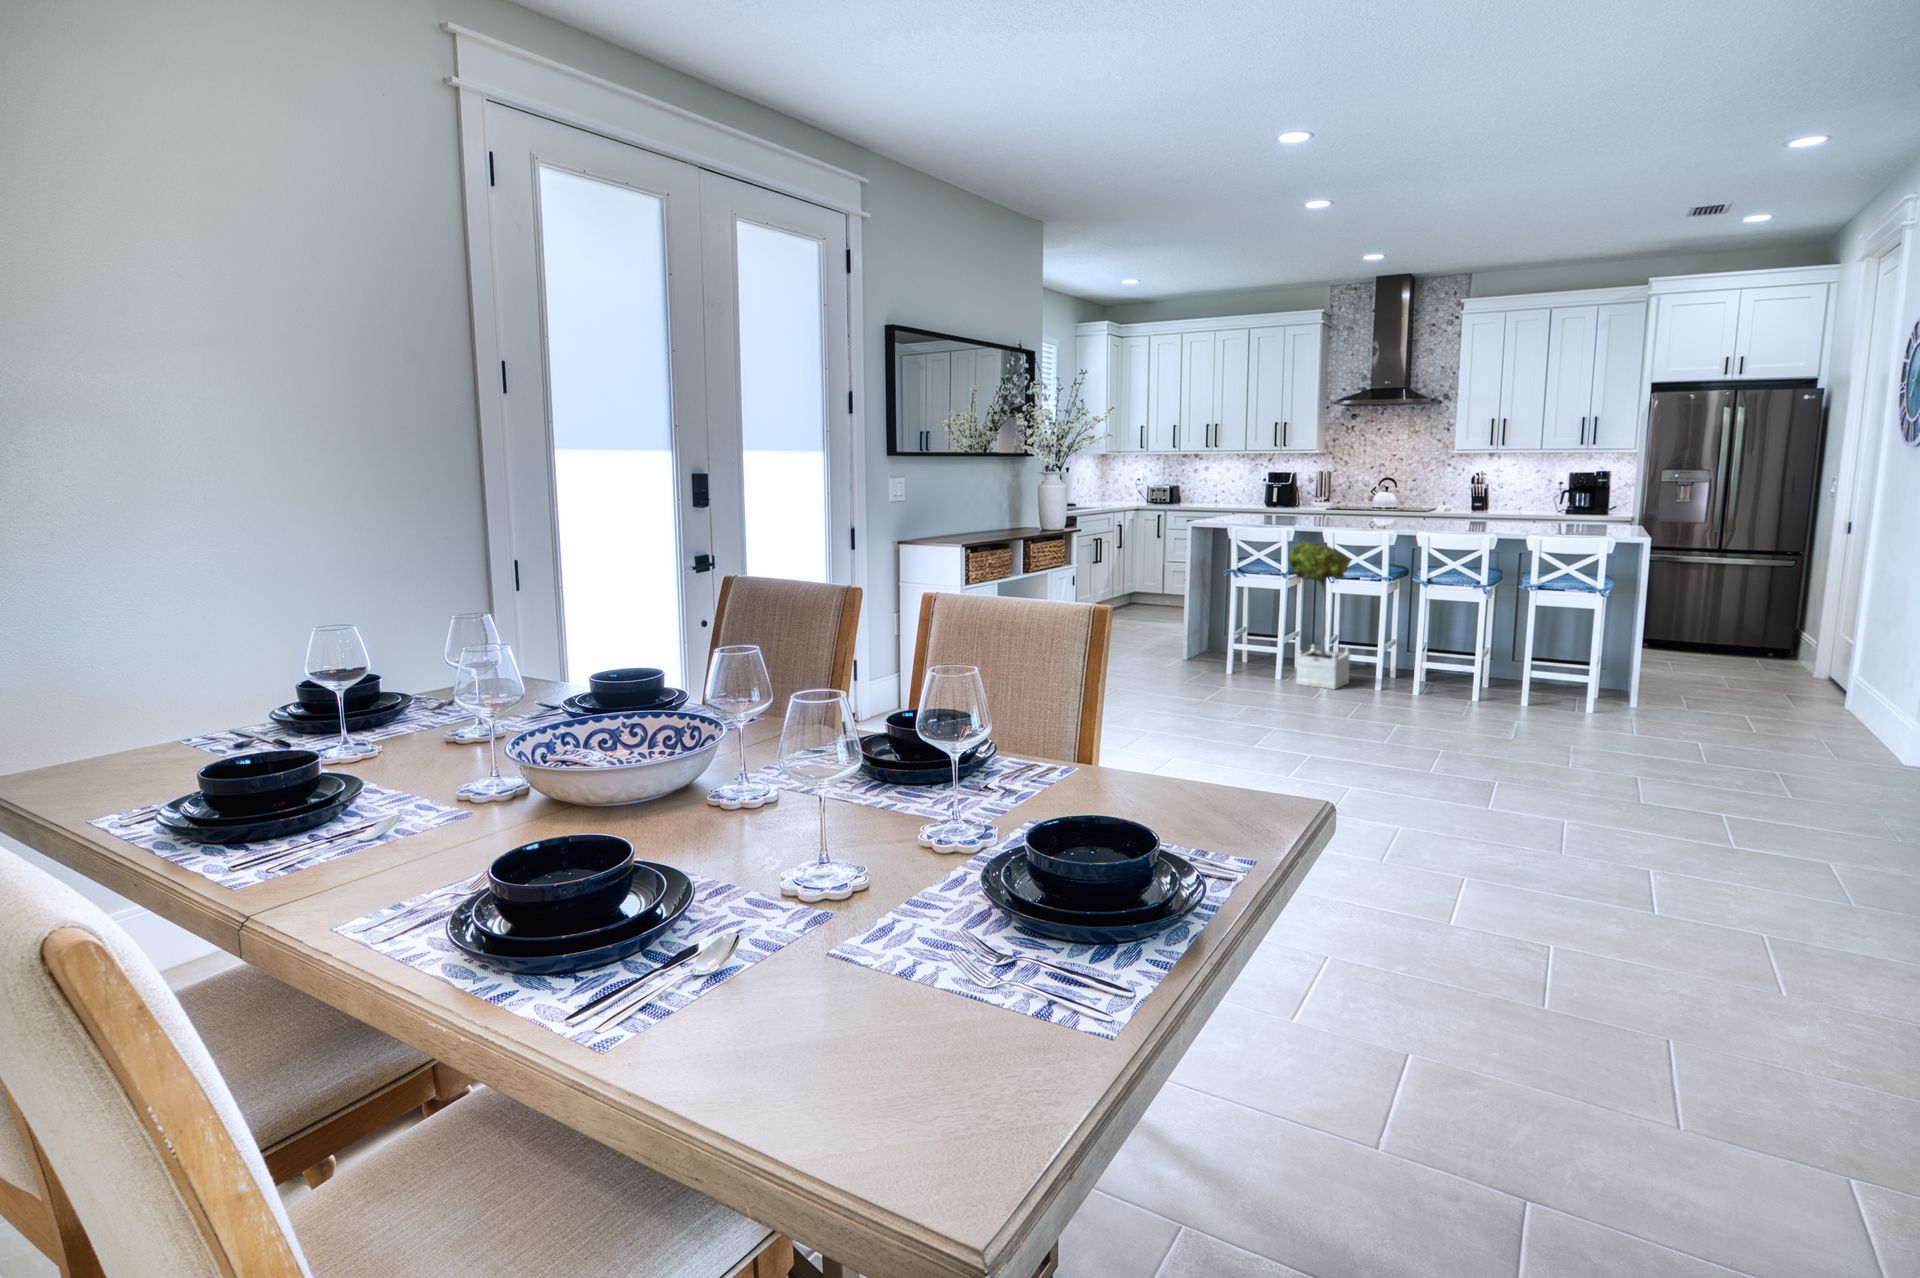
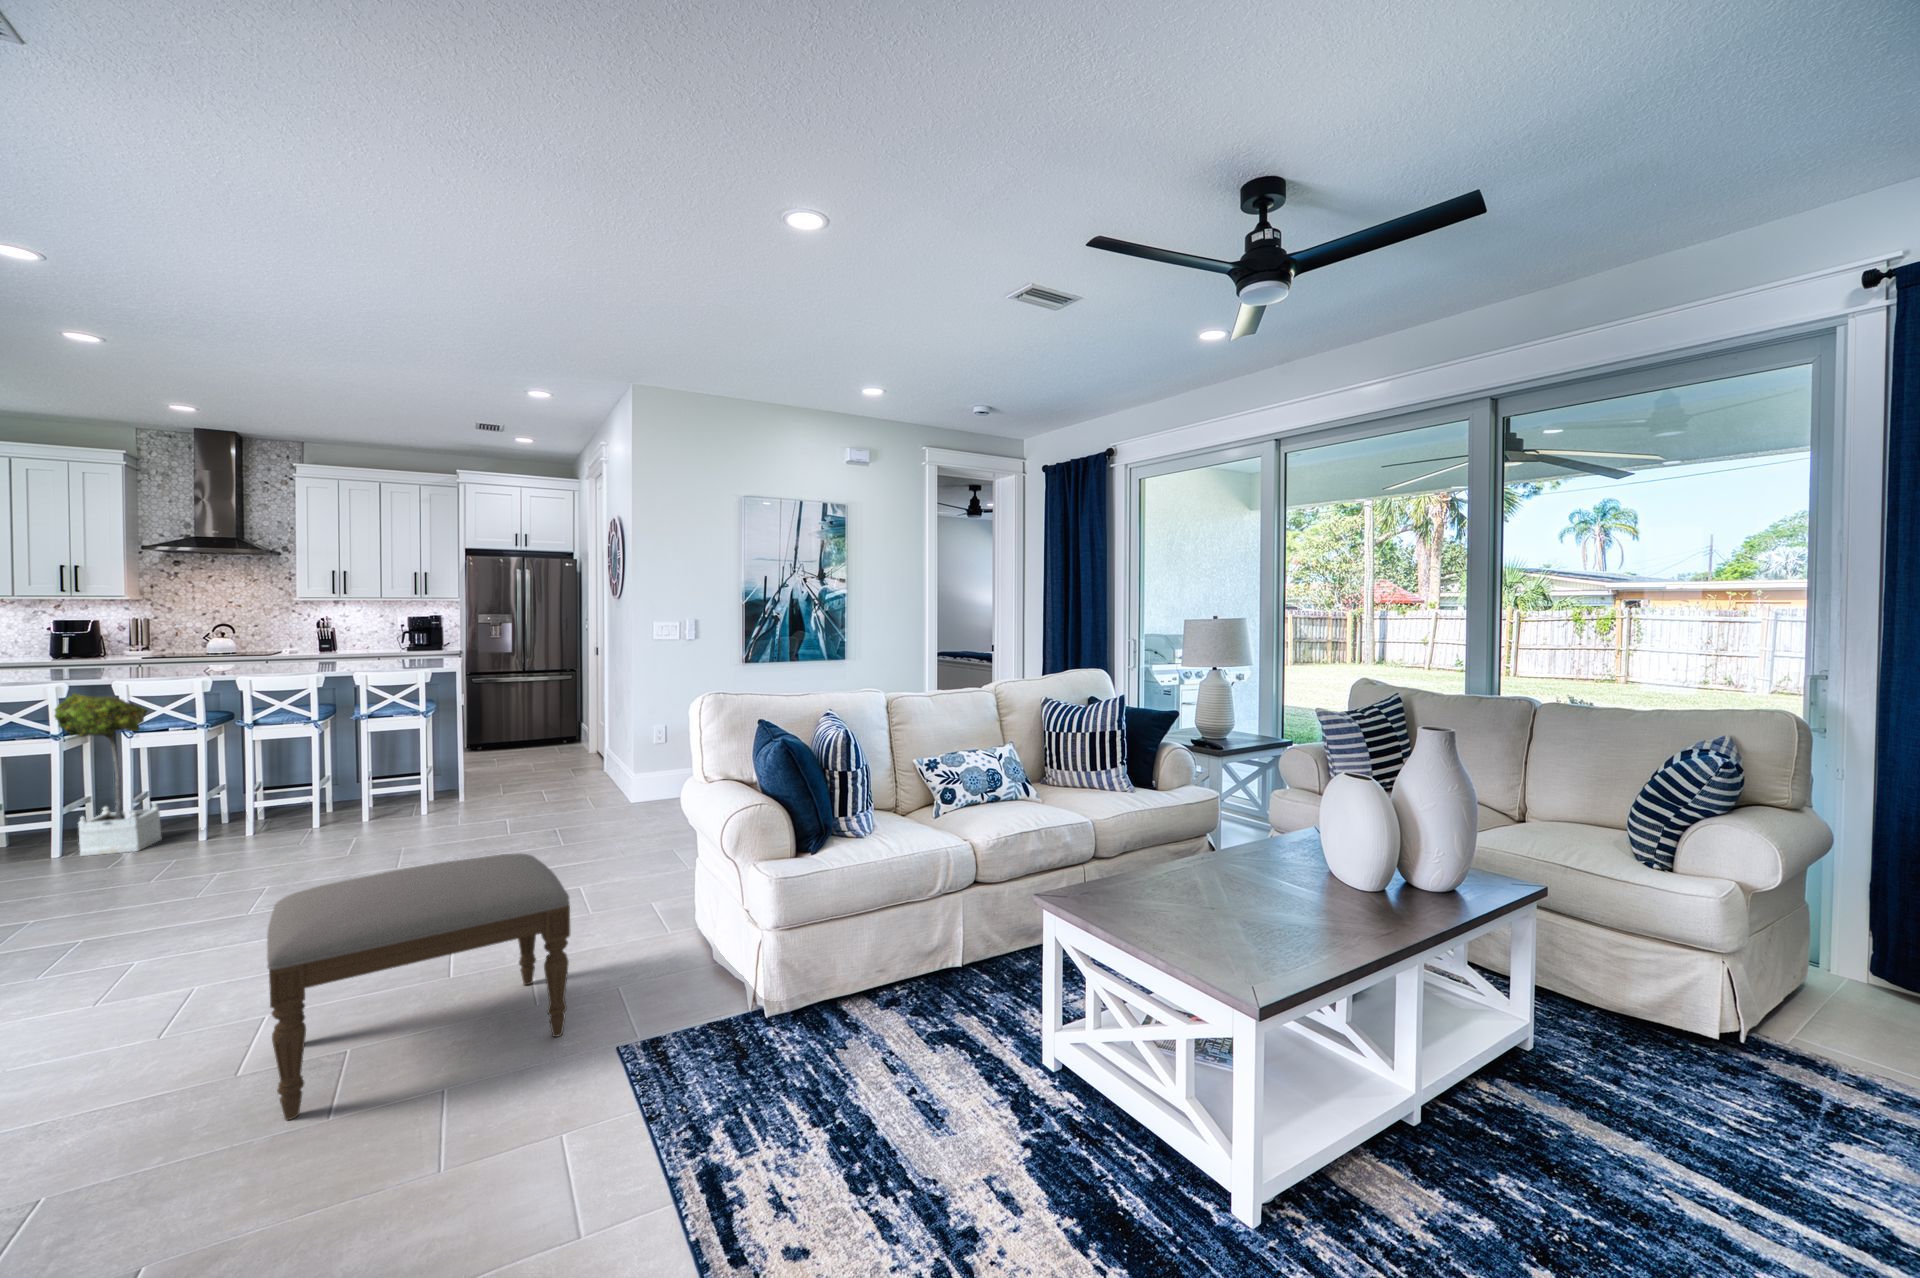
ottoman: none [1505,759,1876,1026] -> present [267,853,570,1120]

